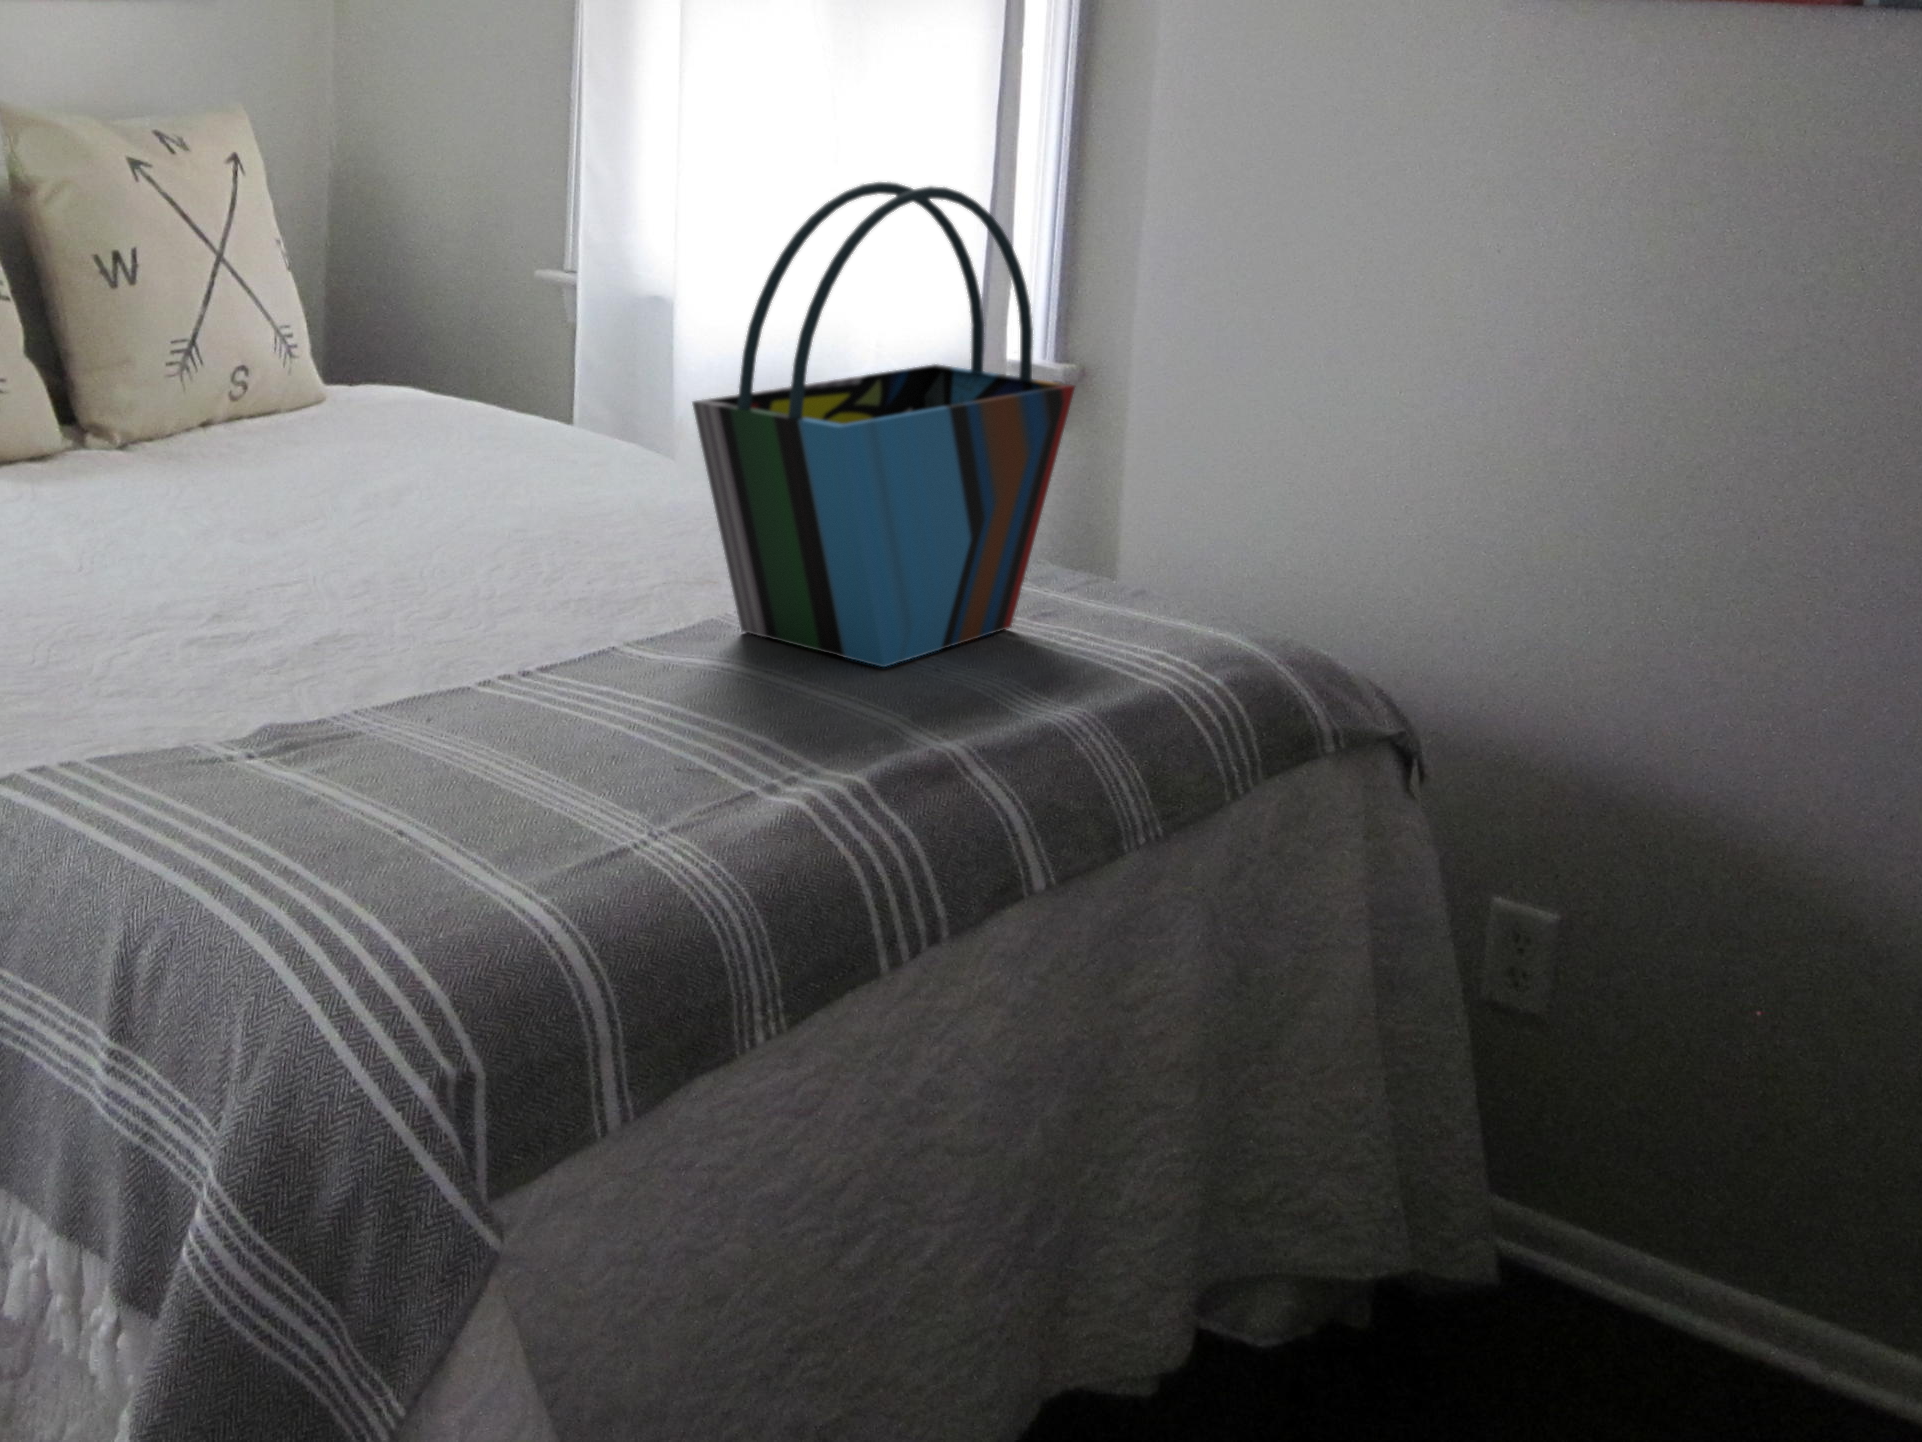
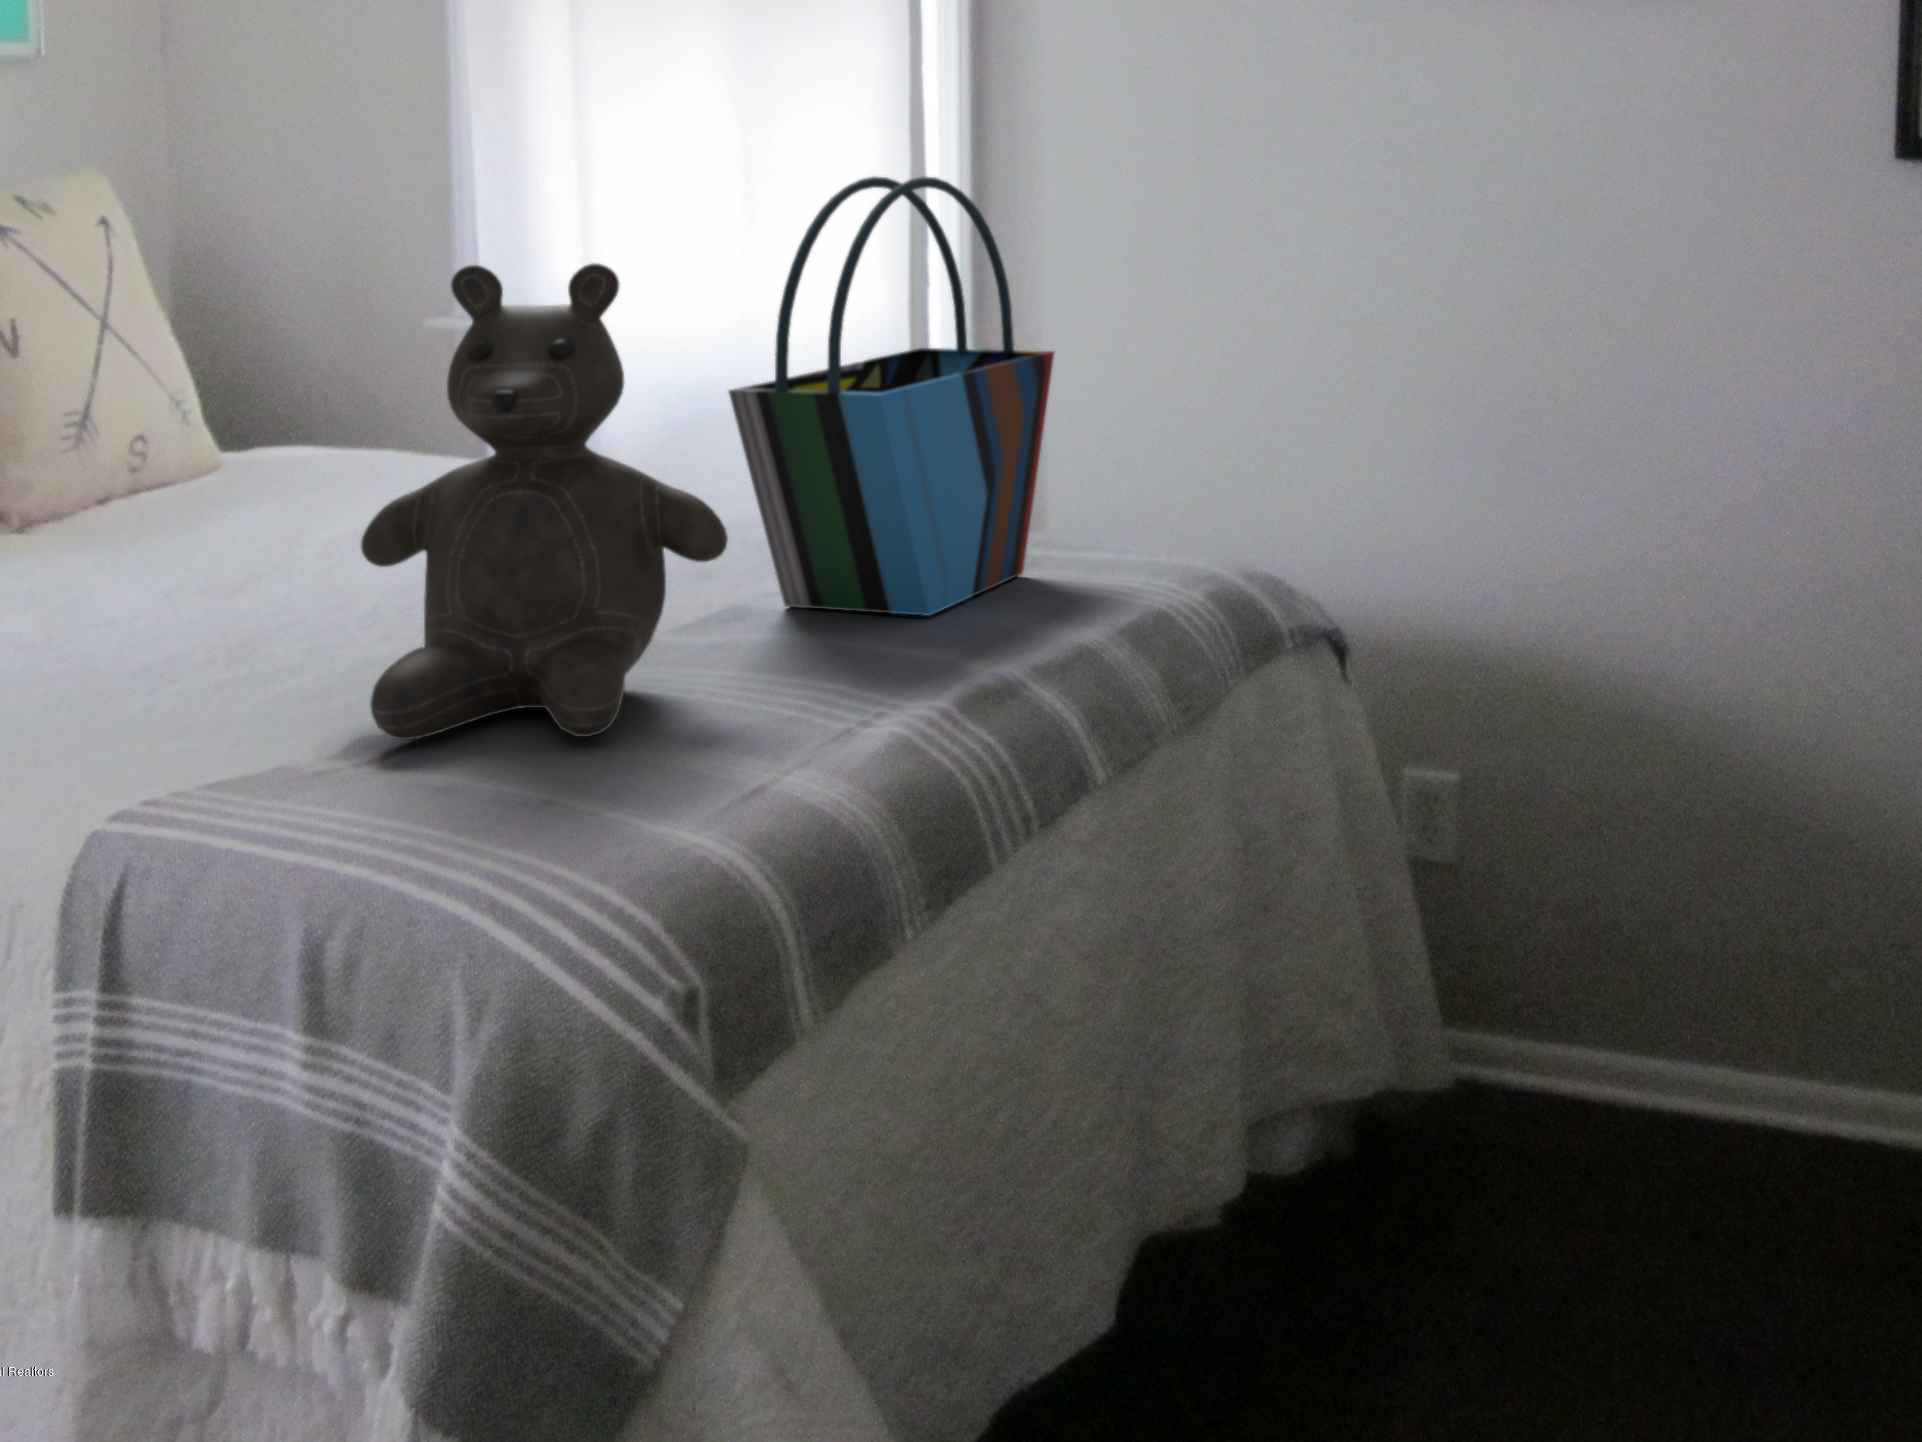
teddy bear: none [267,257,644,764] -> present [361,263,728,740]

